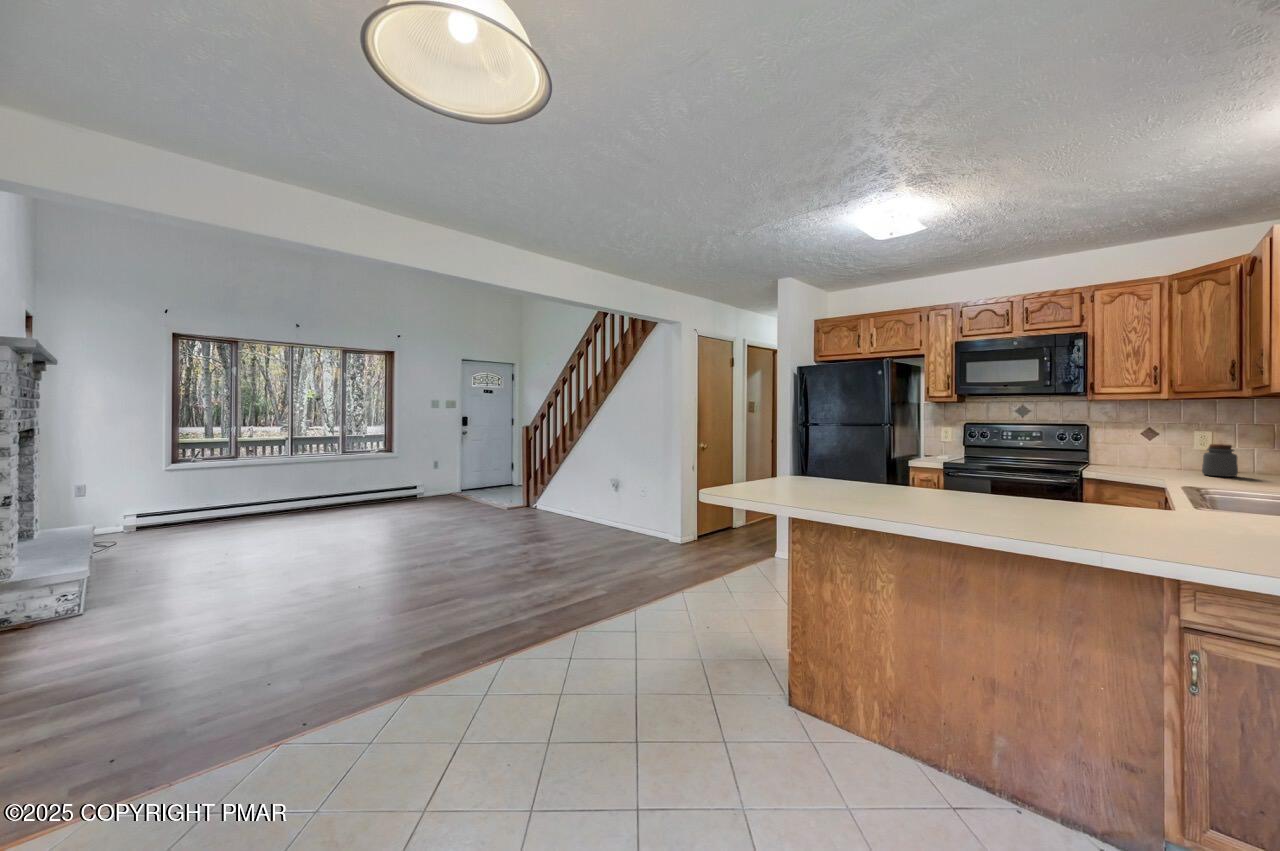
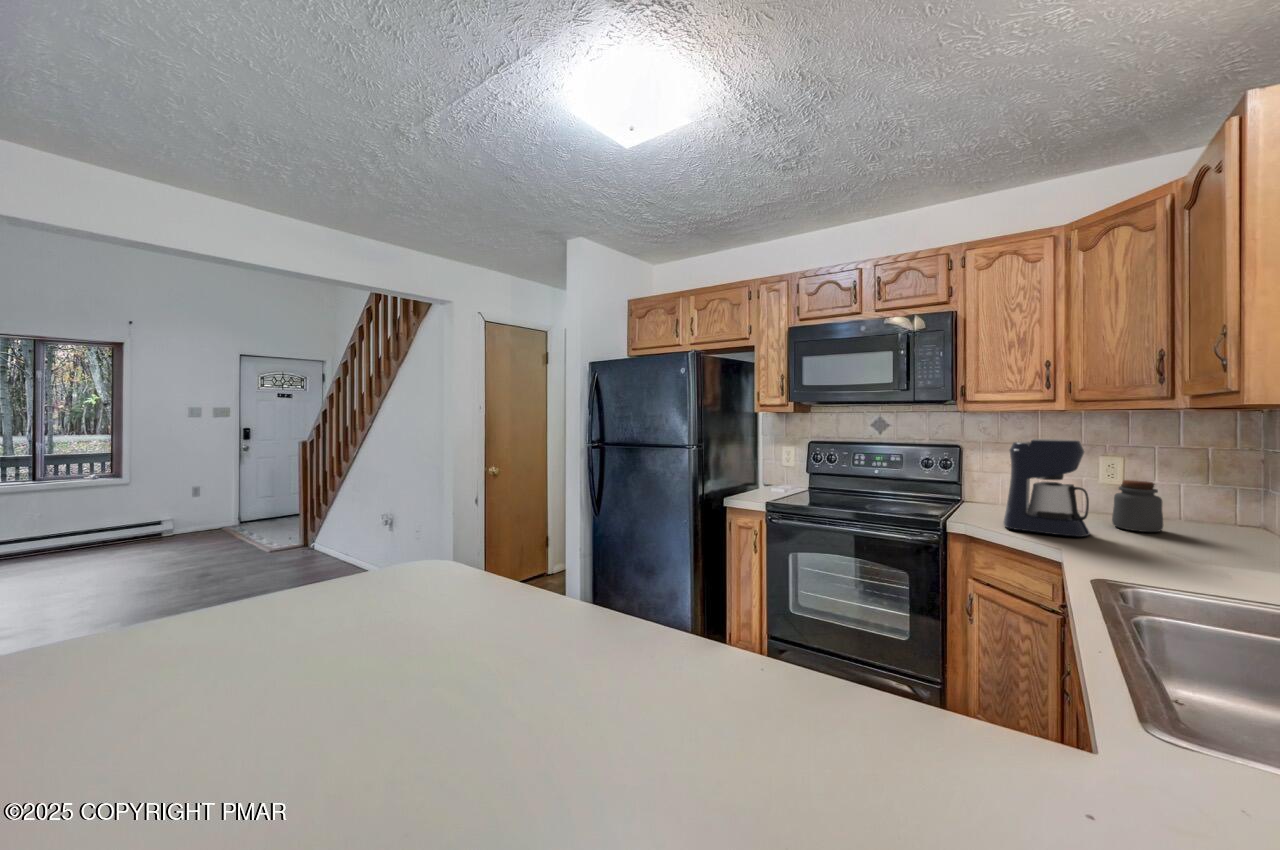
coffee maker: none [1122,417,1184,478] -> present [1003,439,1090,537]

